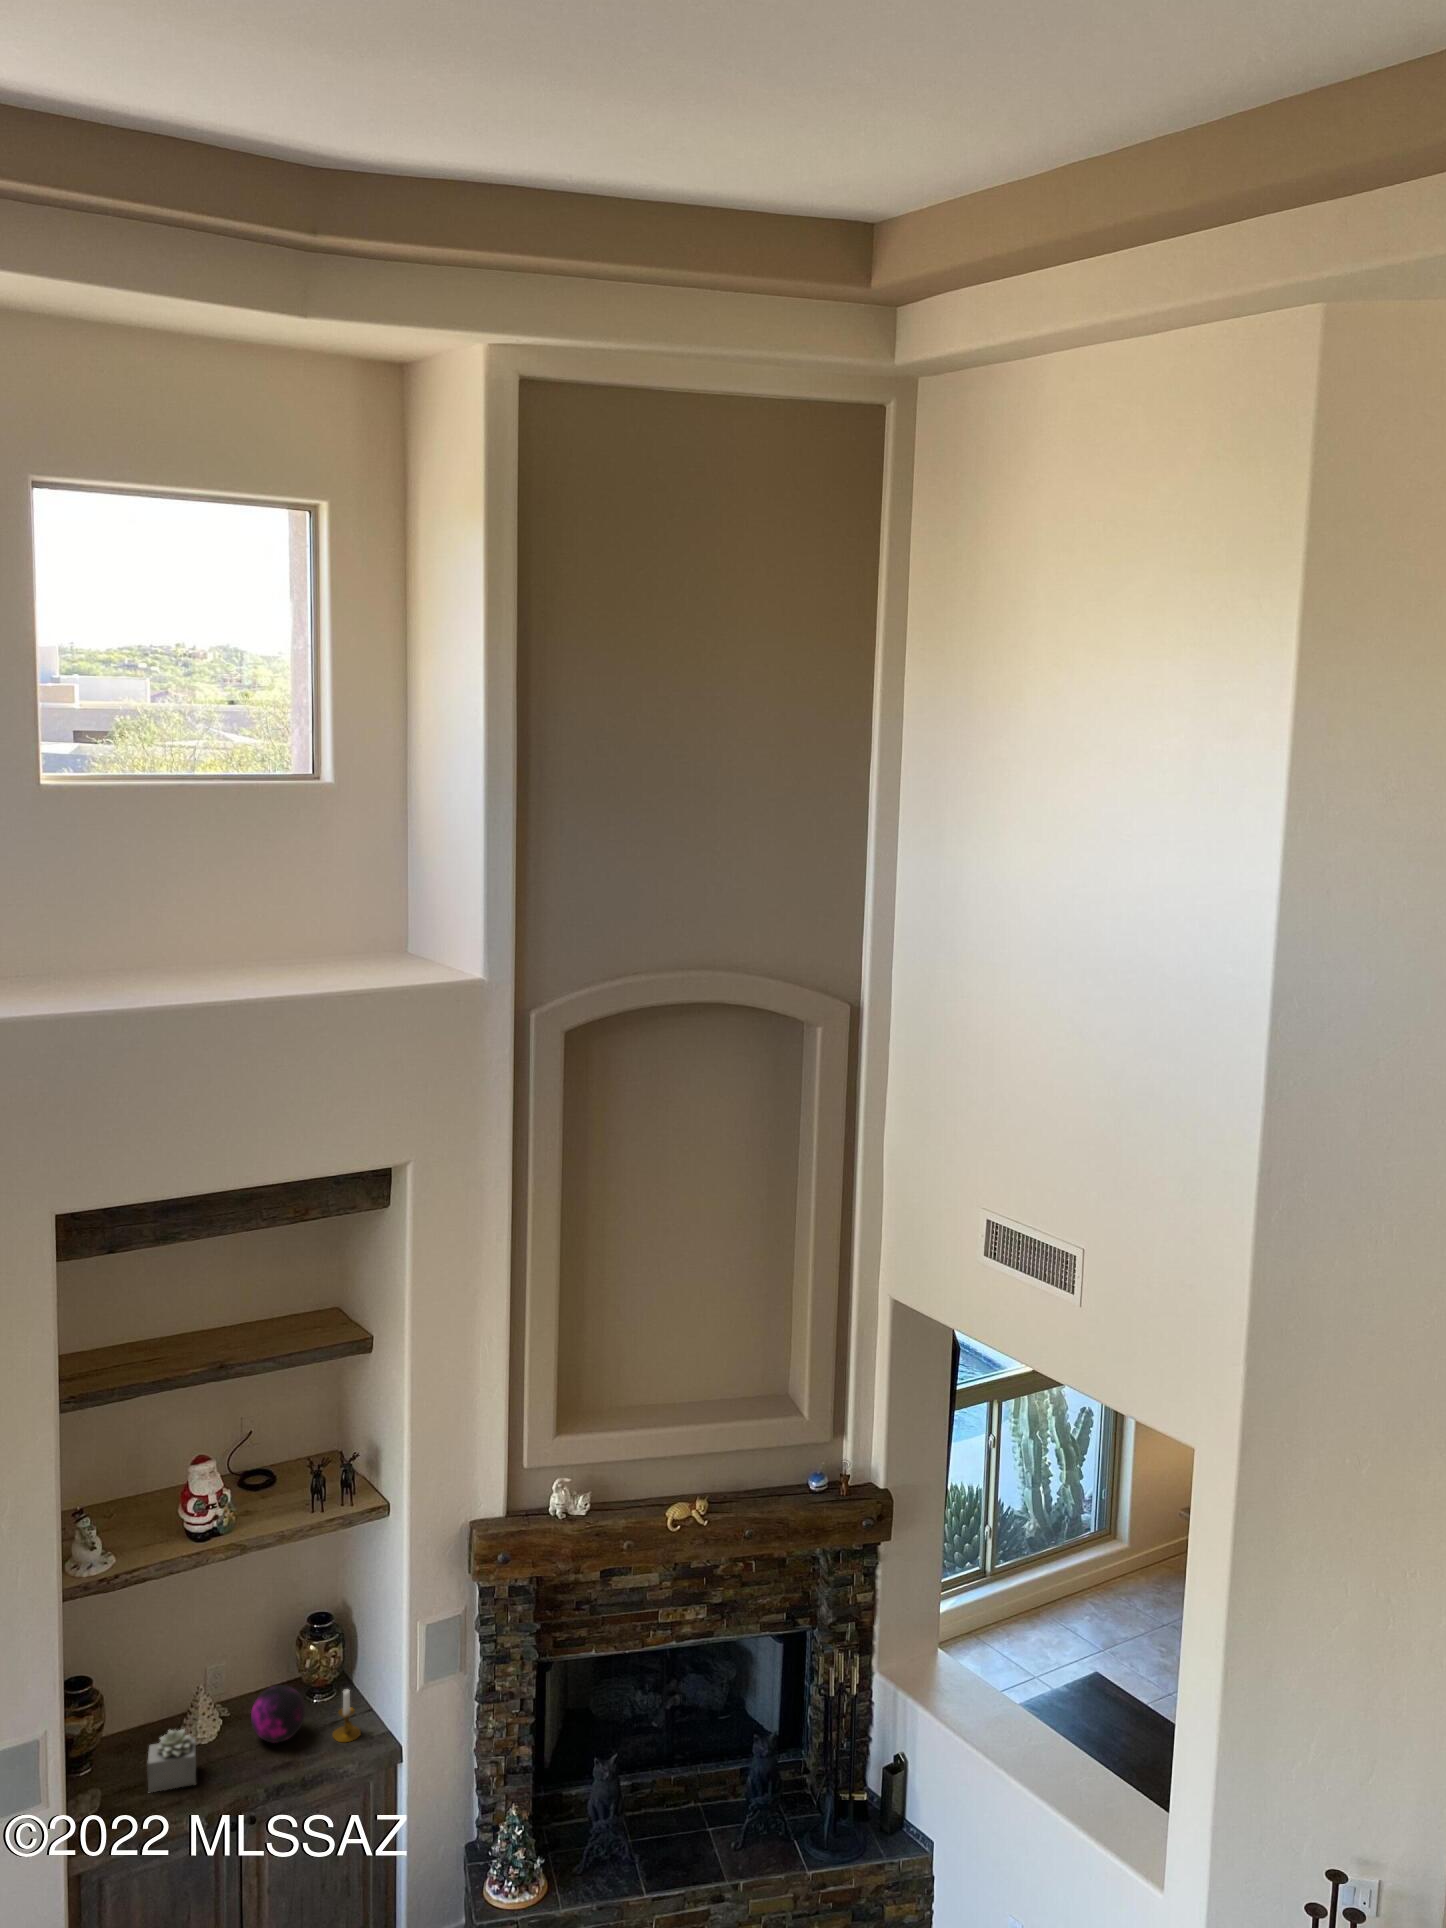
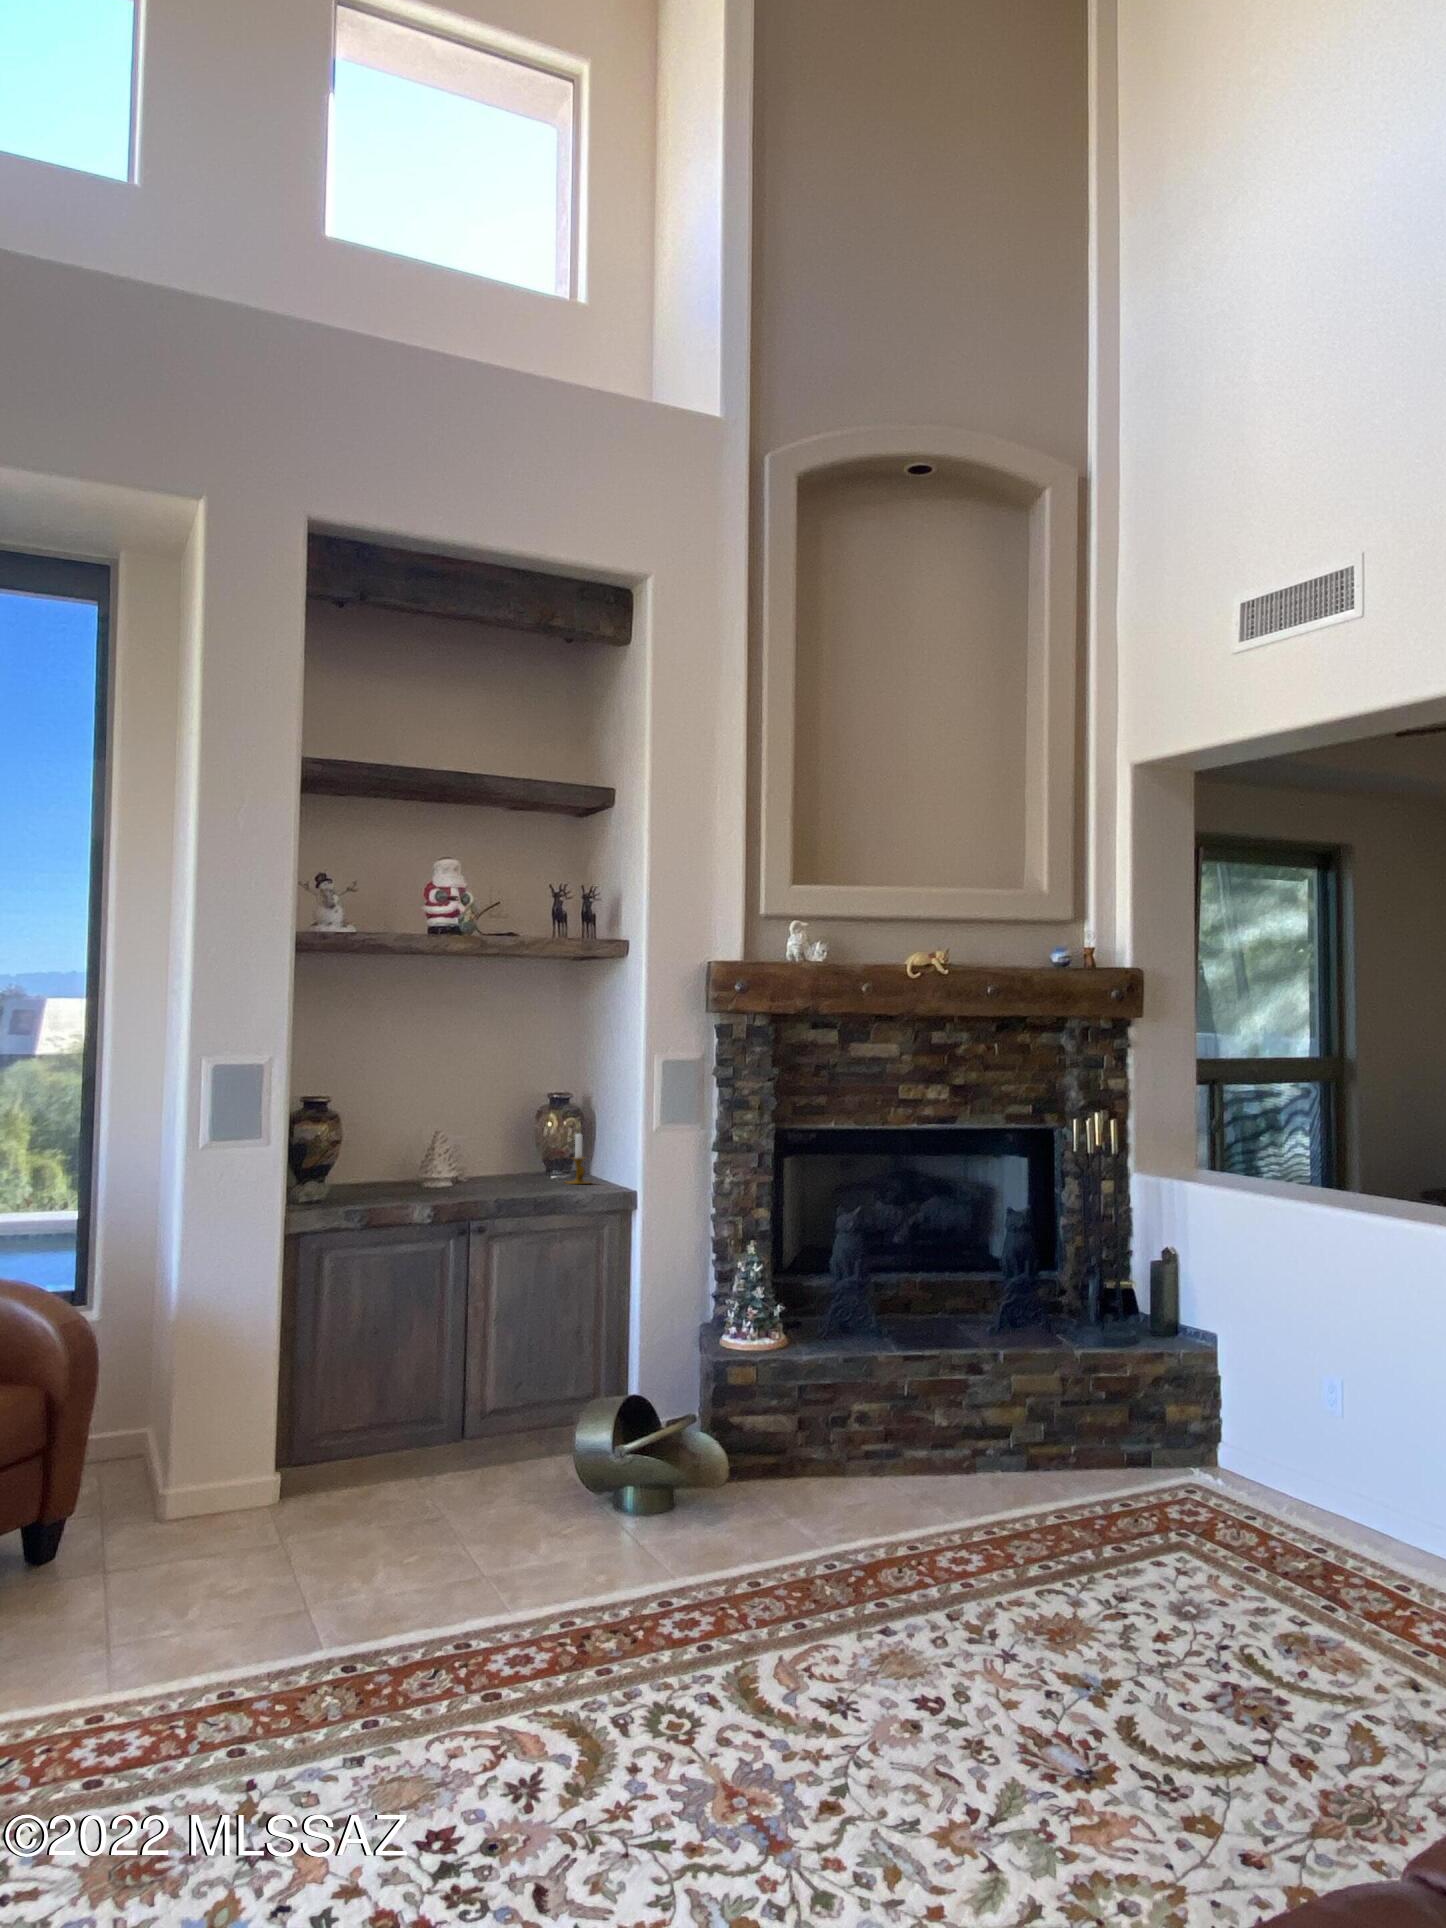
decorative orb: present [251,1685,305,1743] -> none [482,1125,536,1179]
succulent plant: present [147,1730,196,1792] -> none [376,1127,426,1180]

